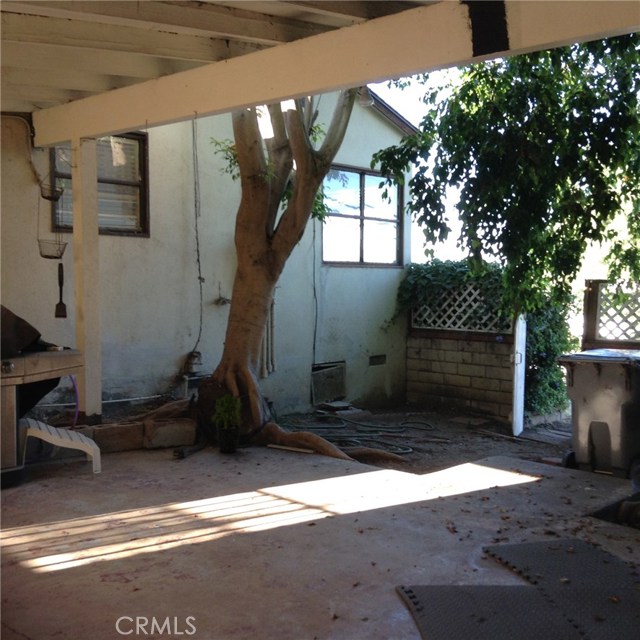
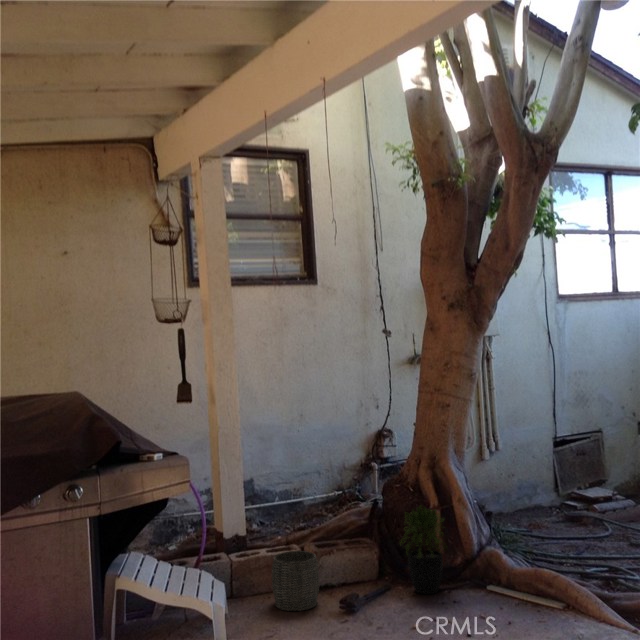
woven basket: none [123,423,157,462] -> present [272,551,319,611]

